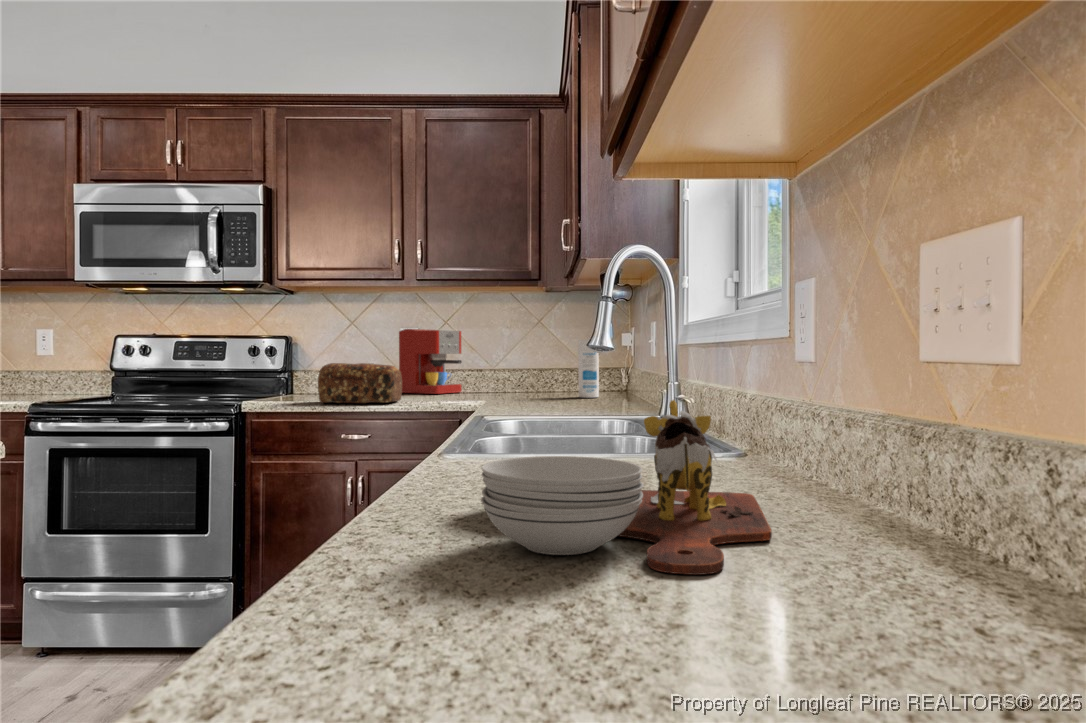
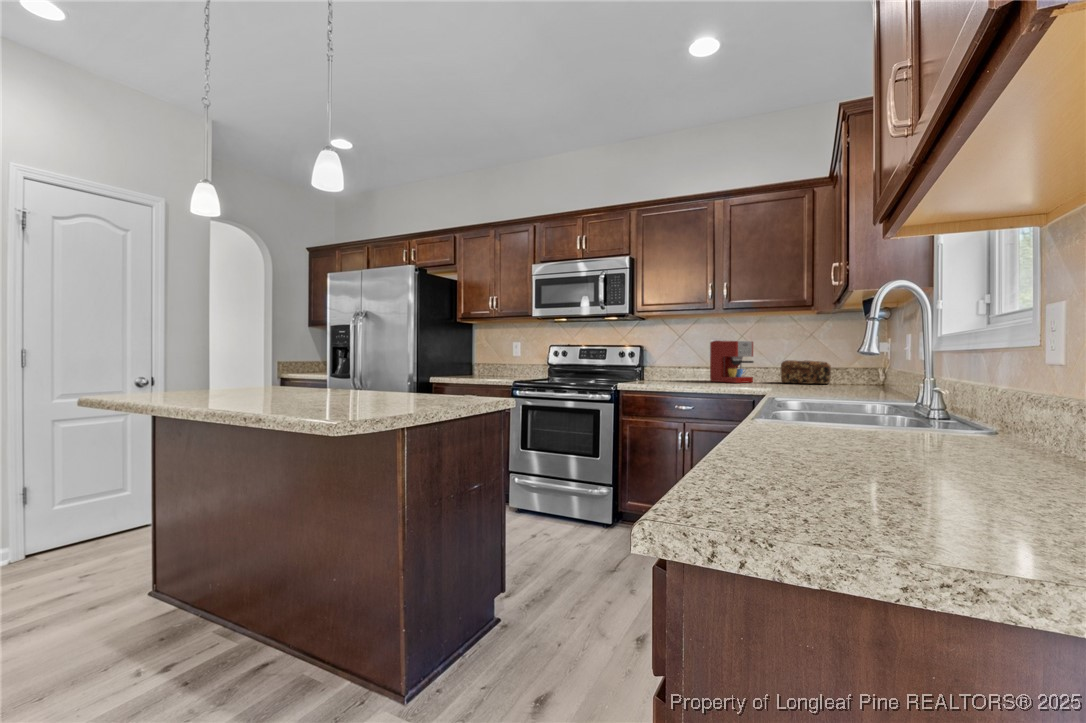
canister: present [578,340,599,398] -> none [845,347,862,389]
bread loaf: present [318,363,402,403] -> present [781,360,831,384]
cutting board: present [481,400,772,575] -> none [796,388,1010,491]

